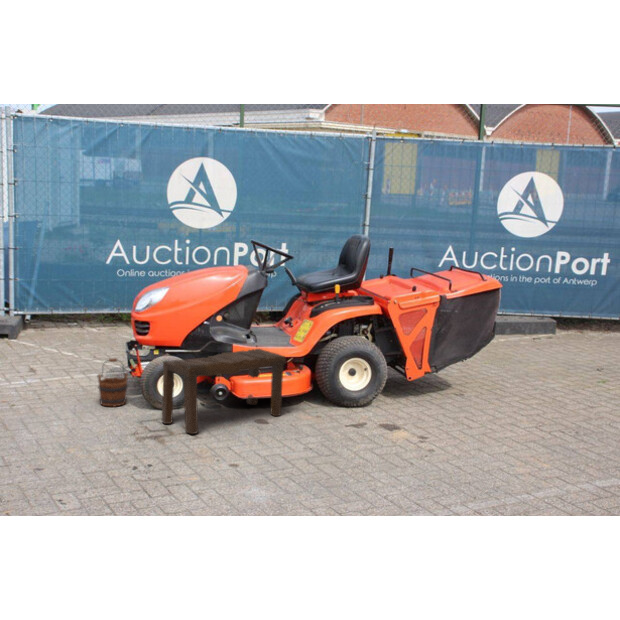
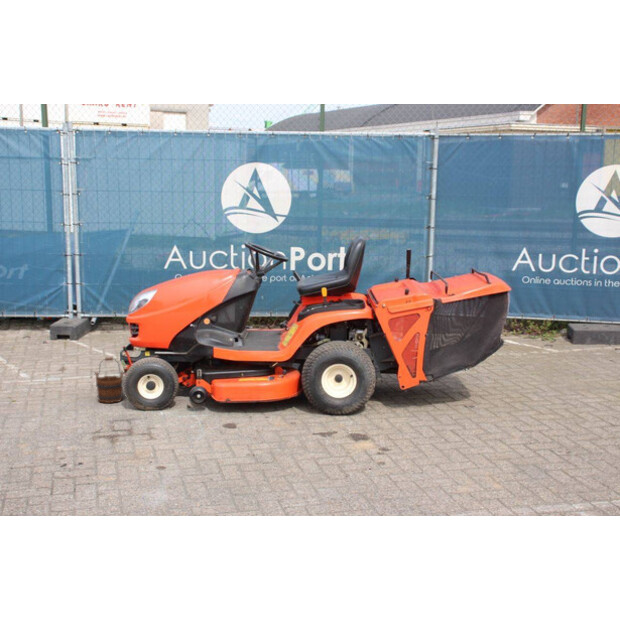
bench: present [162,349,285,434] -> none [138,351,258,431]

